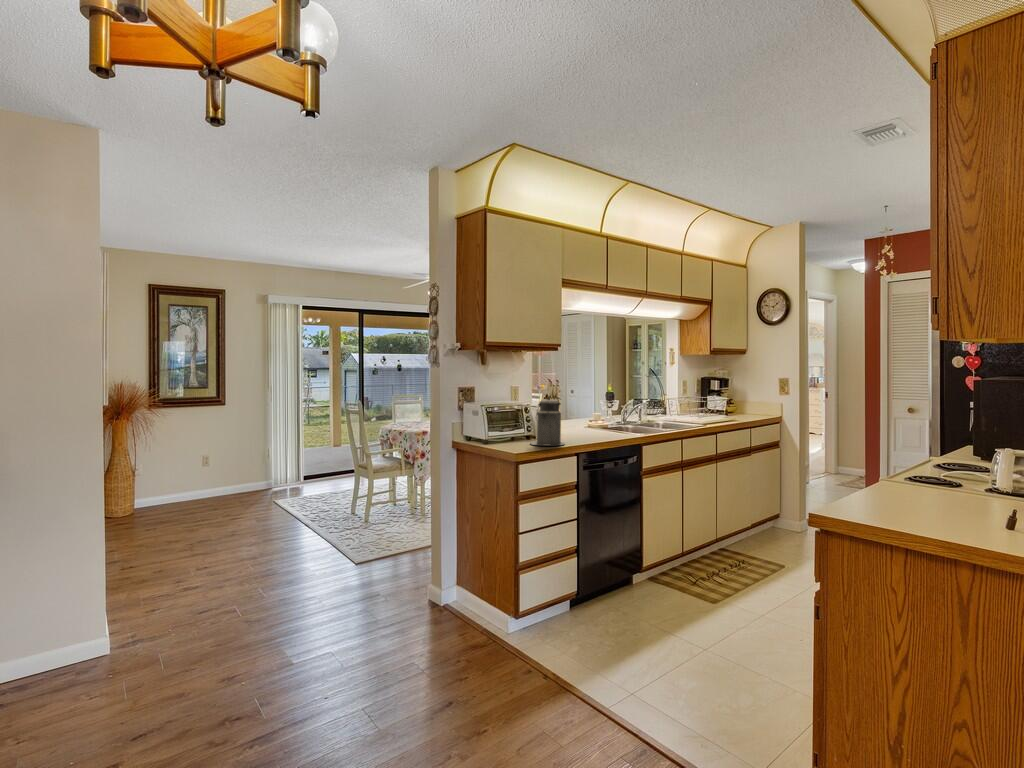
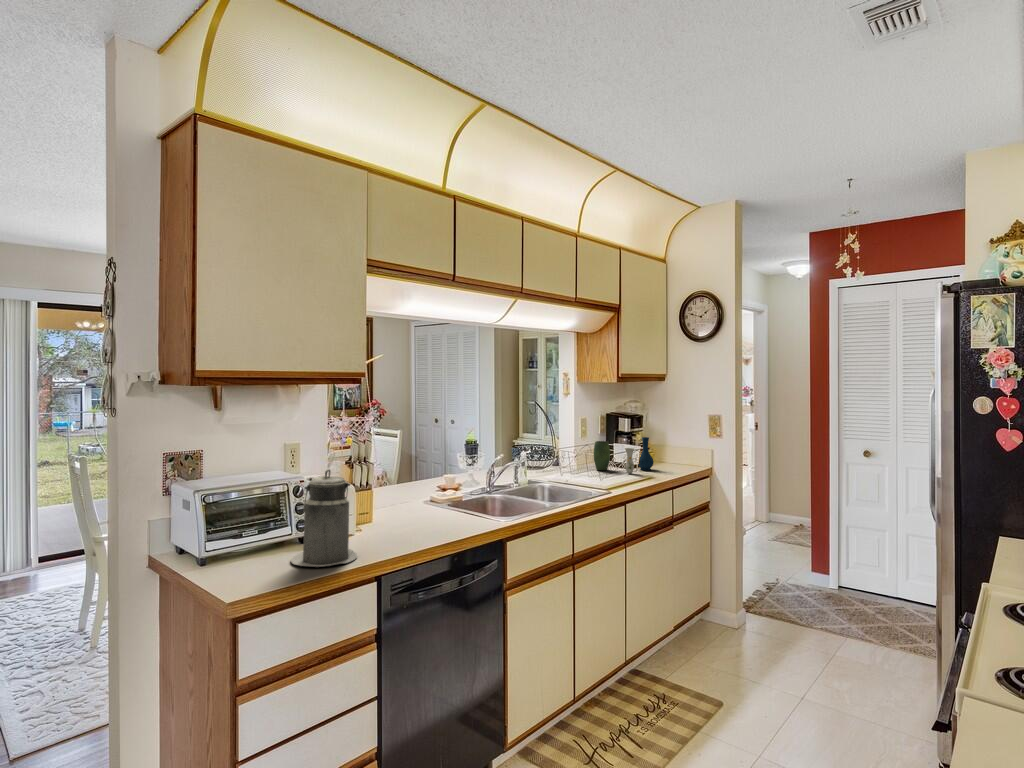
vase: none [692,394,737,418] -> present [594,437,654,473]

